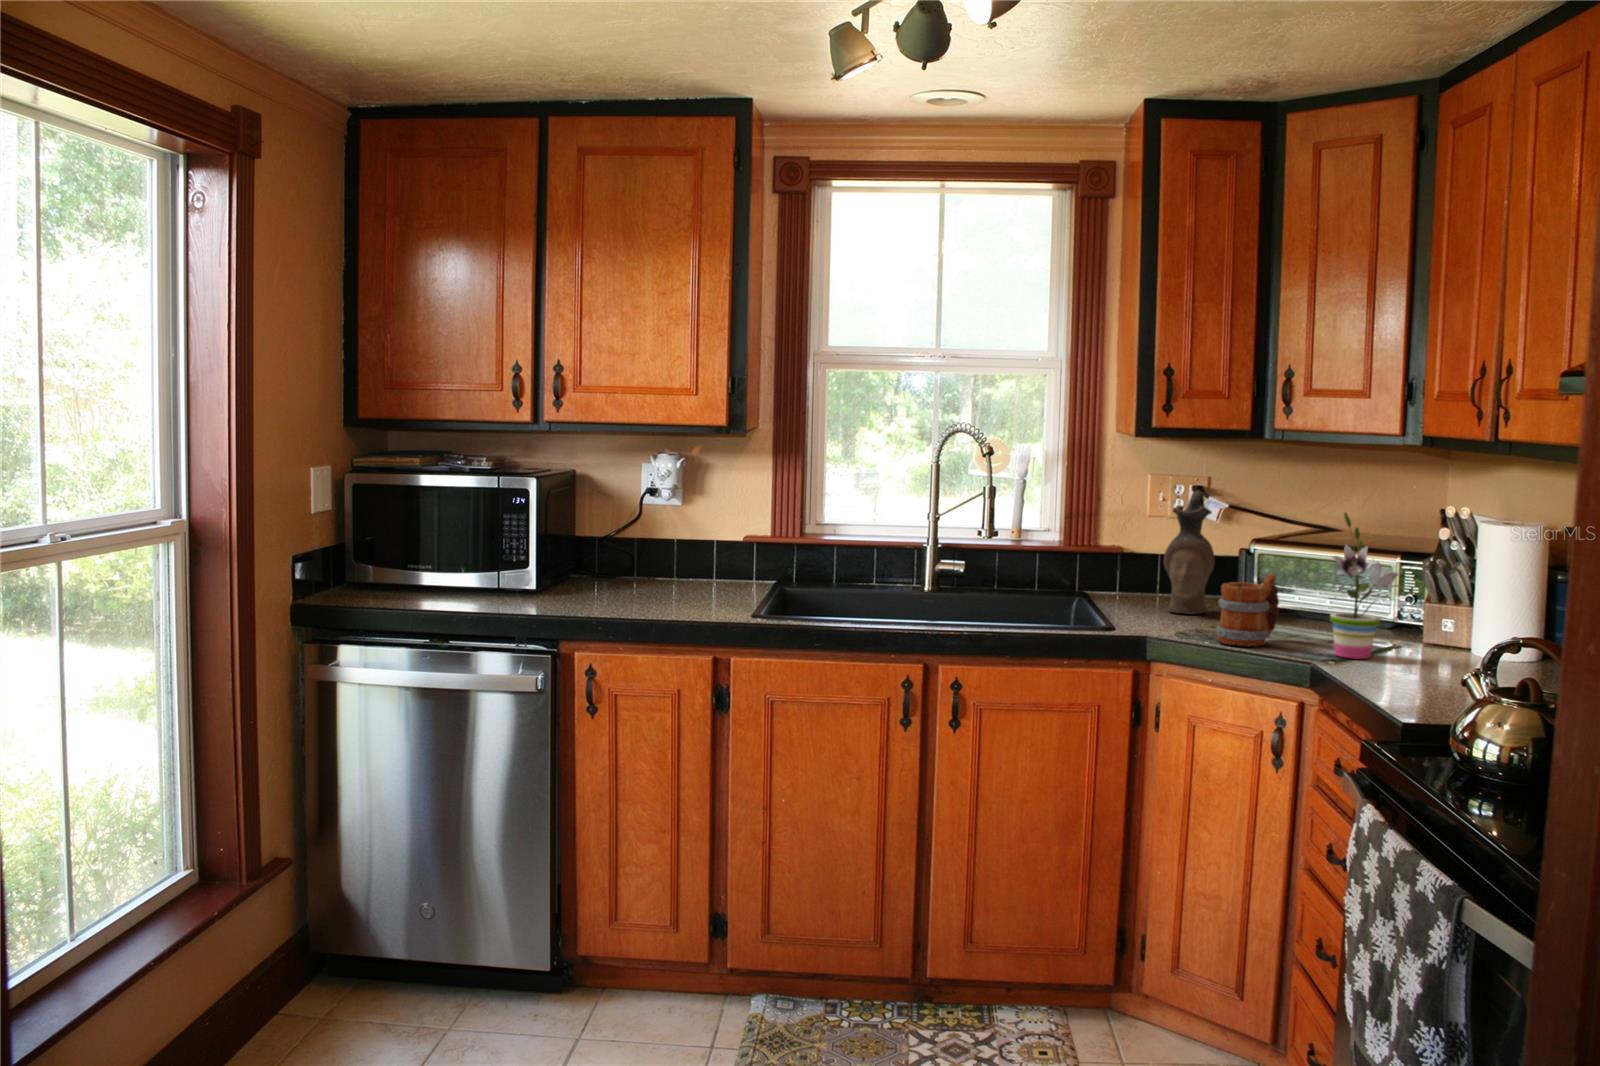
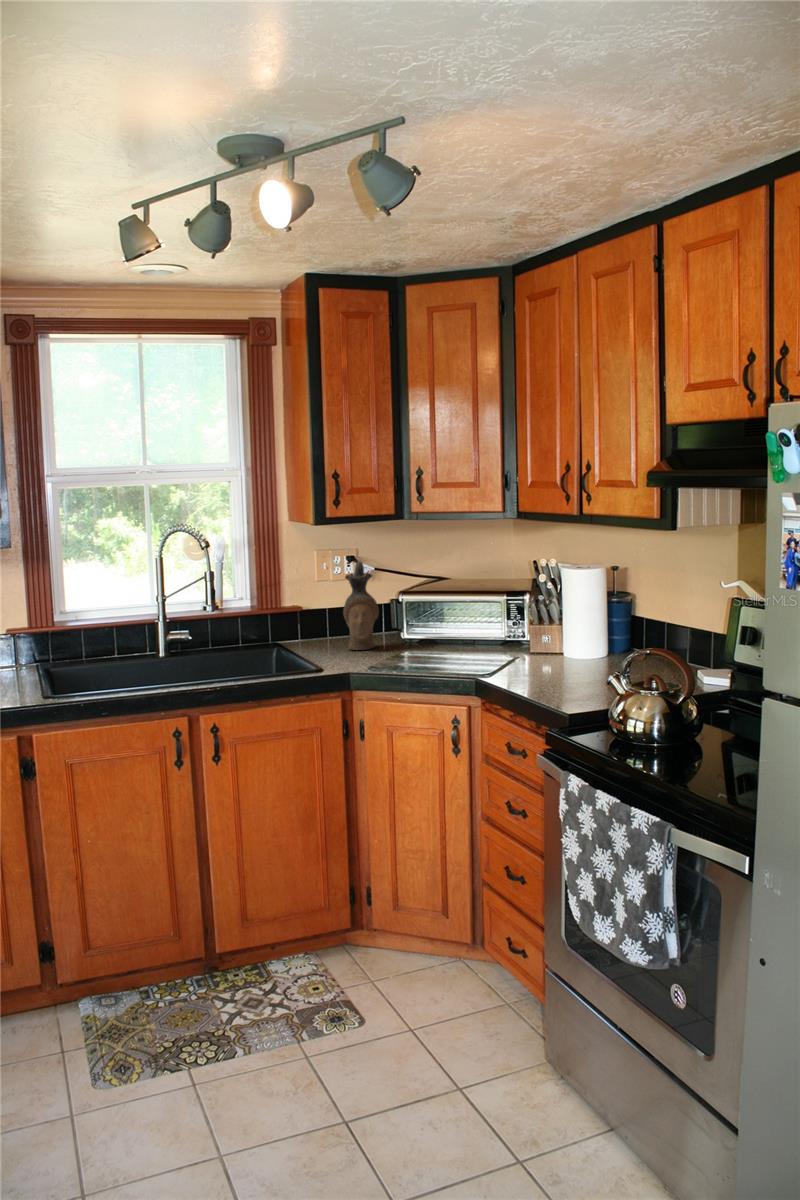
potted plant: present [1330,512,1401,659] -> none [476,568,521,668]
mug: present [1216,573,1279,646] -> none [398,615,436,669]

